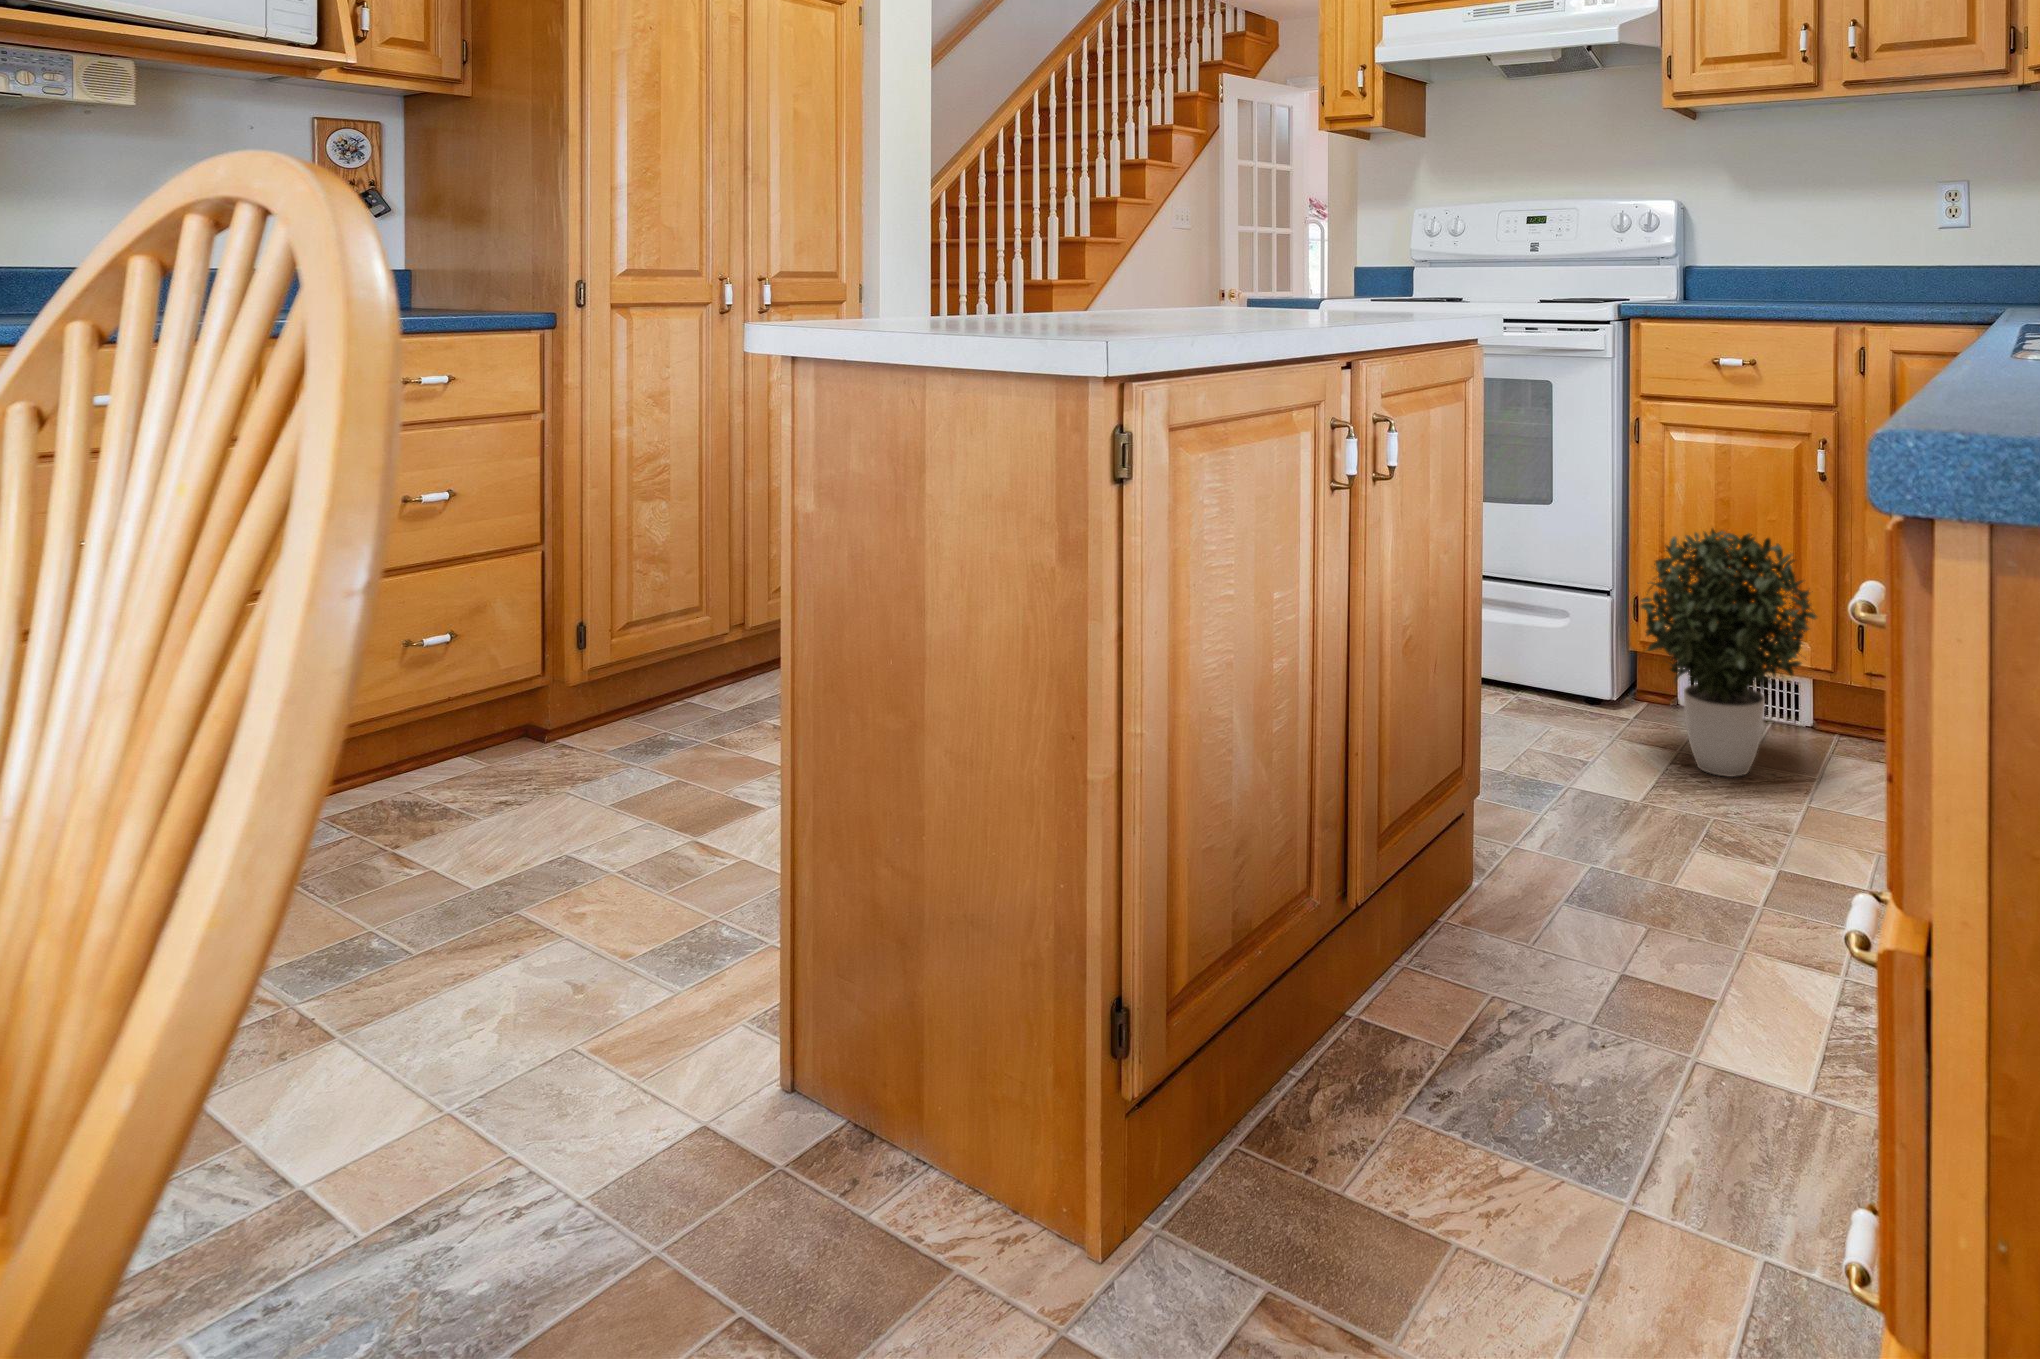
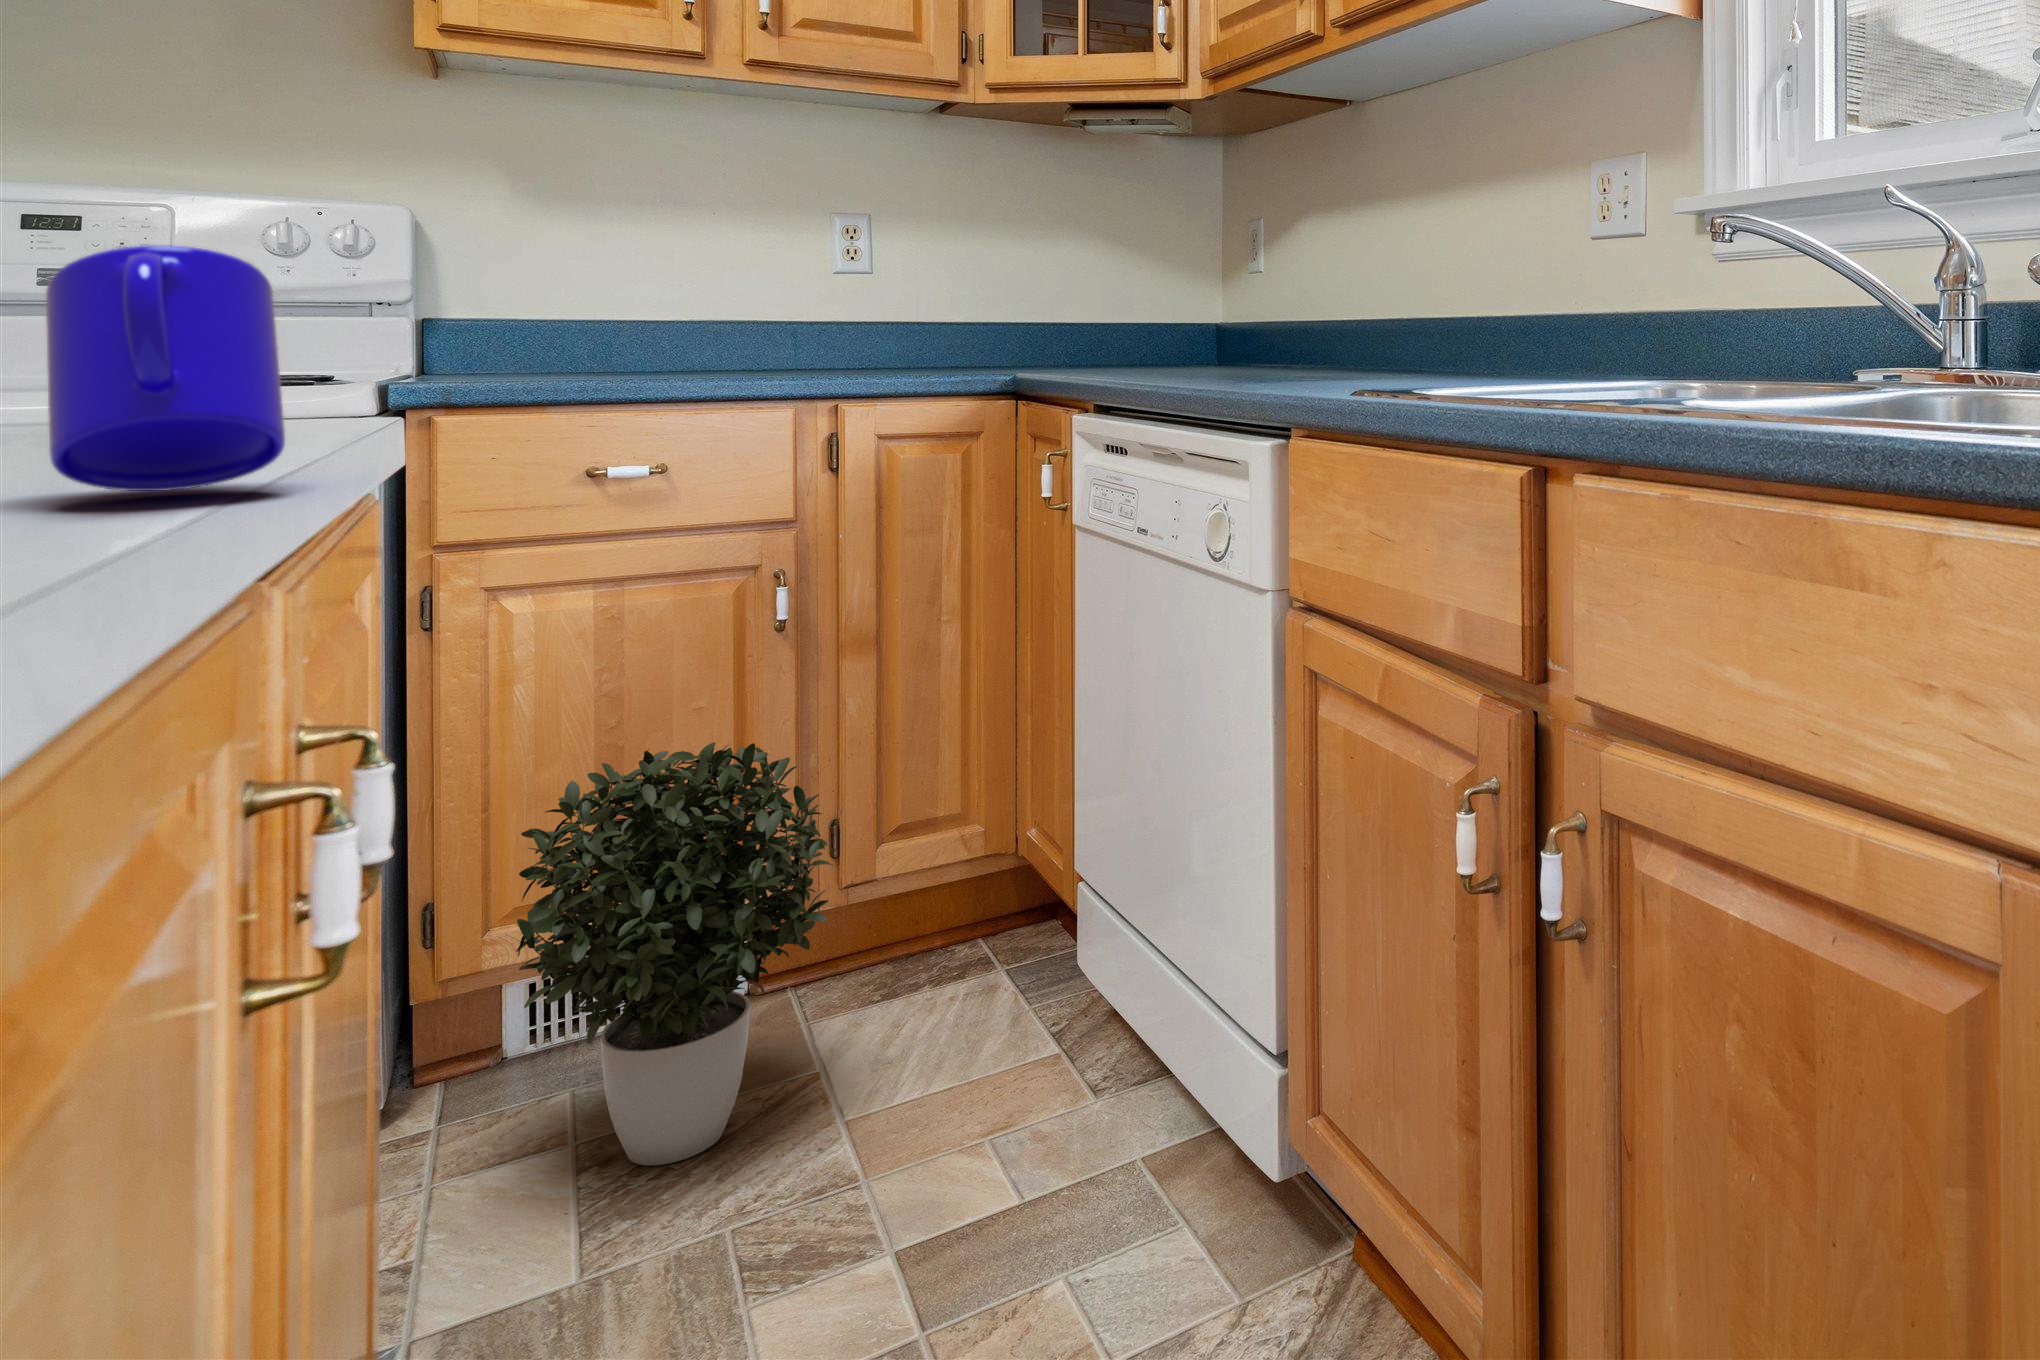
mug: none [1321,237,1382,318] -> present [46,245,285,491]

